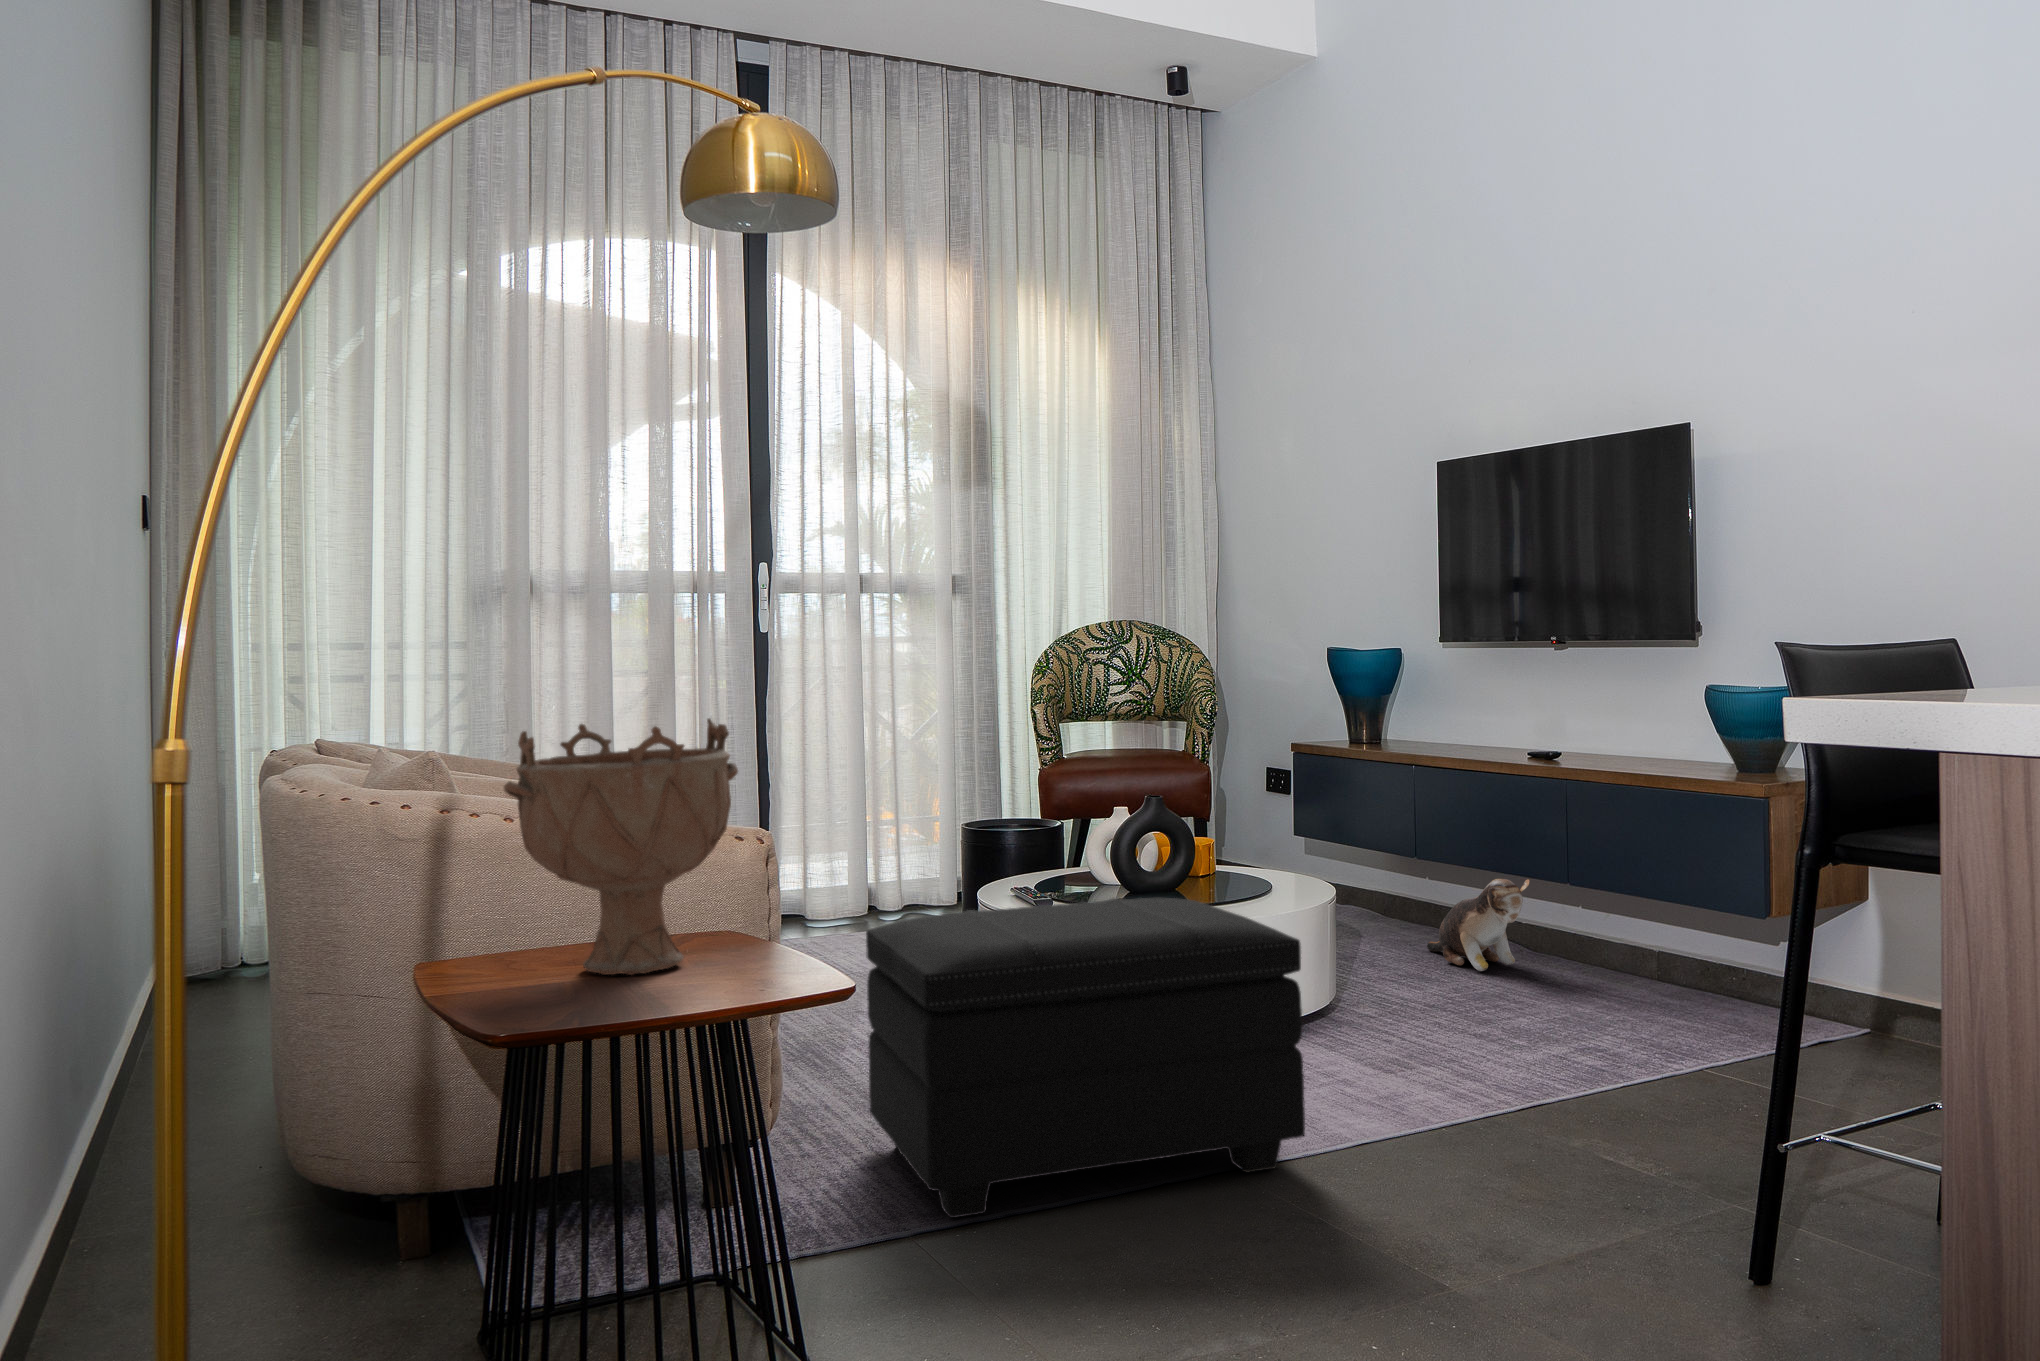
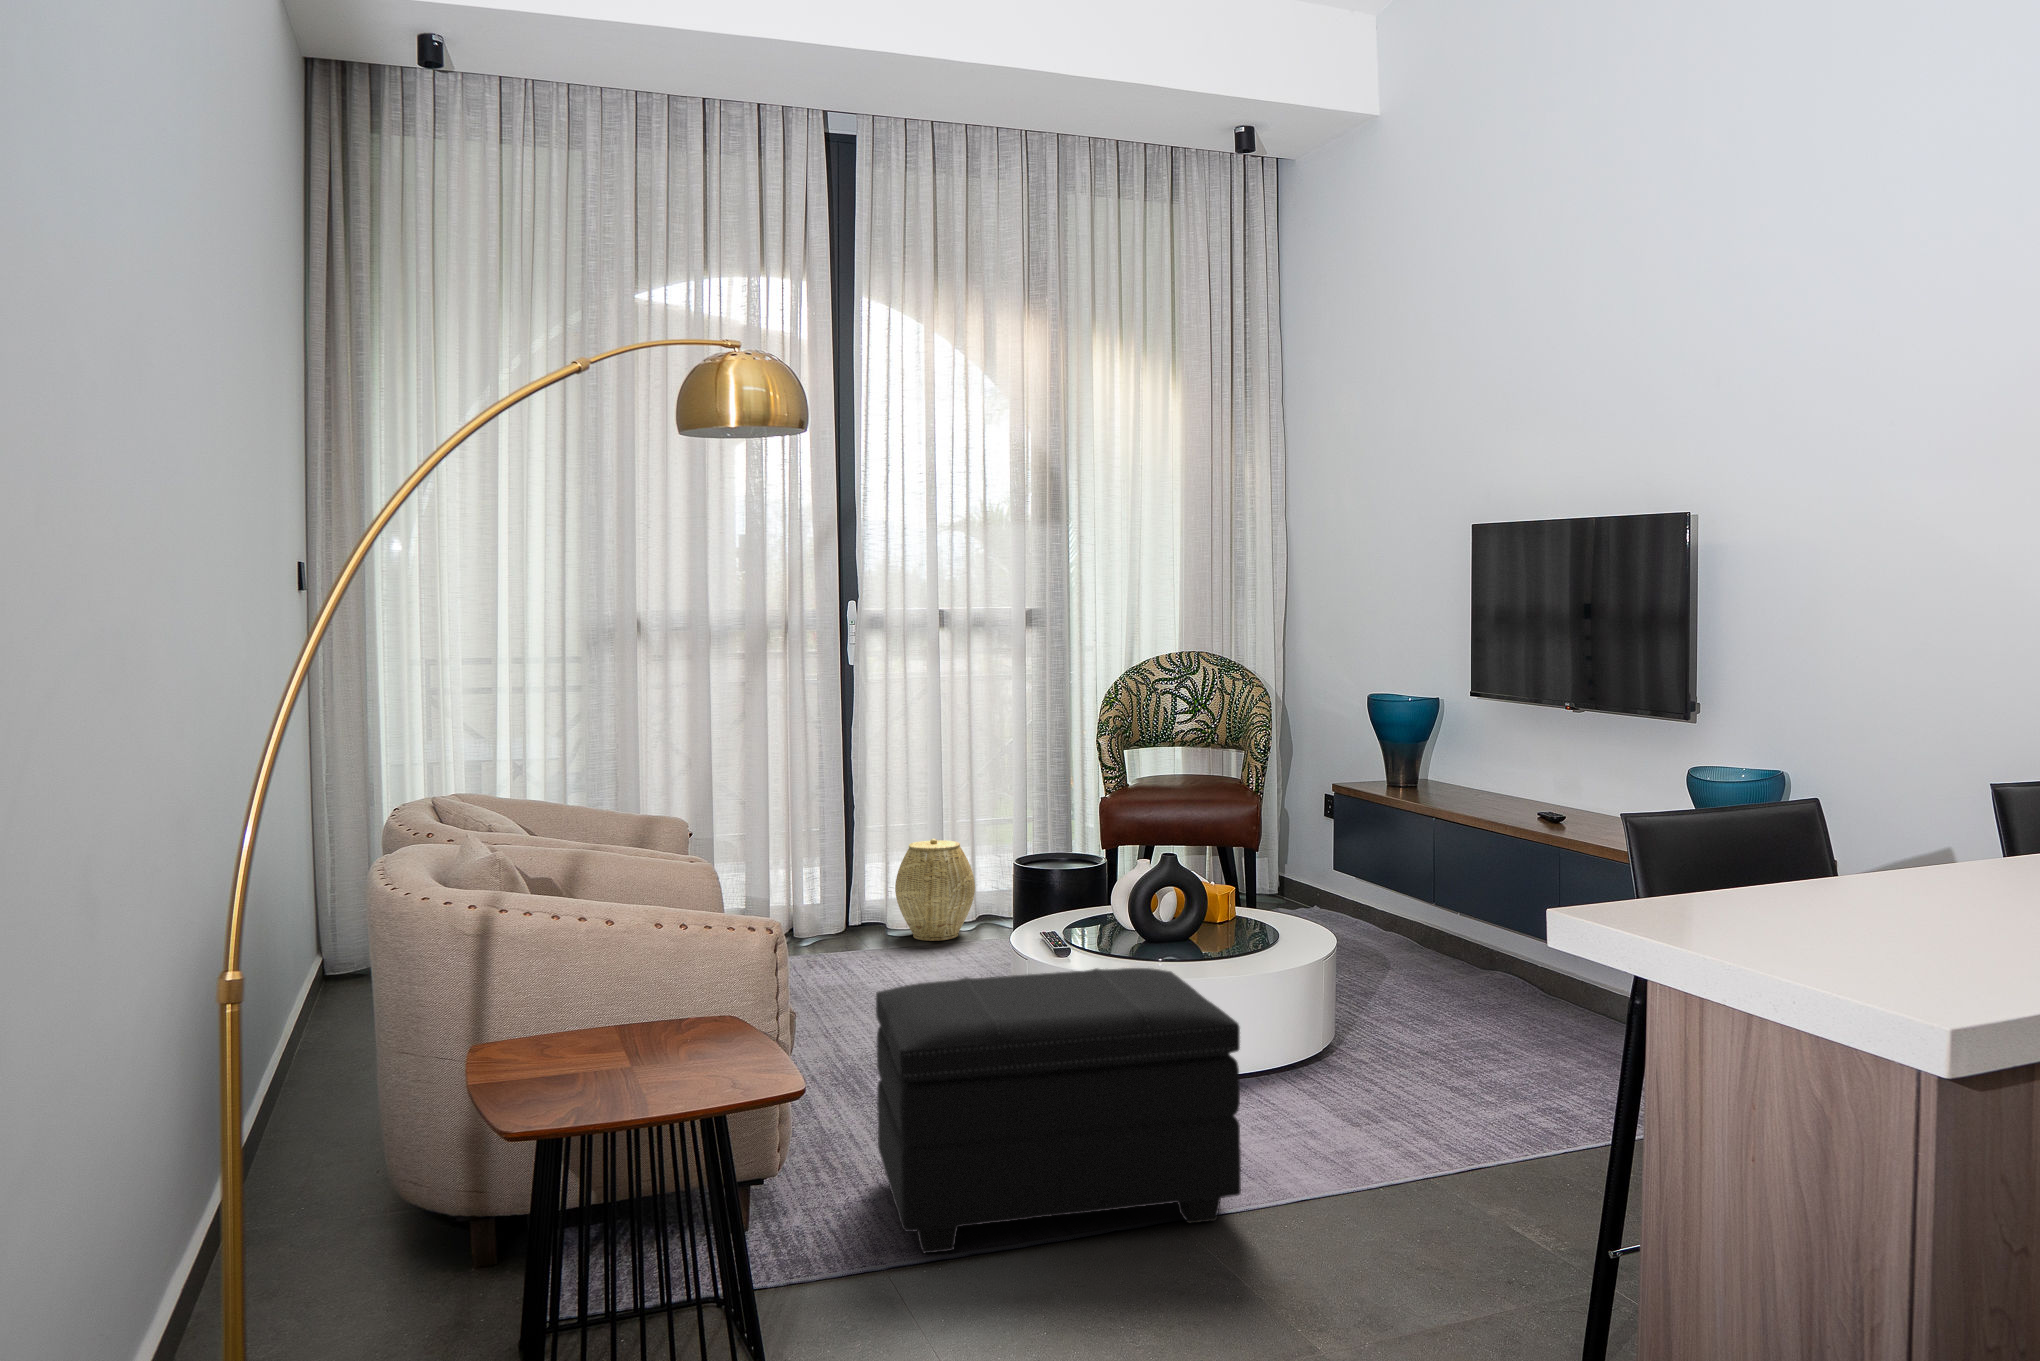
decorative bowl: present [504,718,738,975] -> none [529,857,721,1071]
woven basket: none [816,817,903,928] -> present [895,839,975,941]
plush toy: present [1427,879,1529,971] -> none [1449,930,1536,1016]

